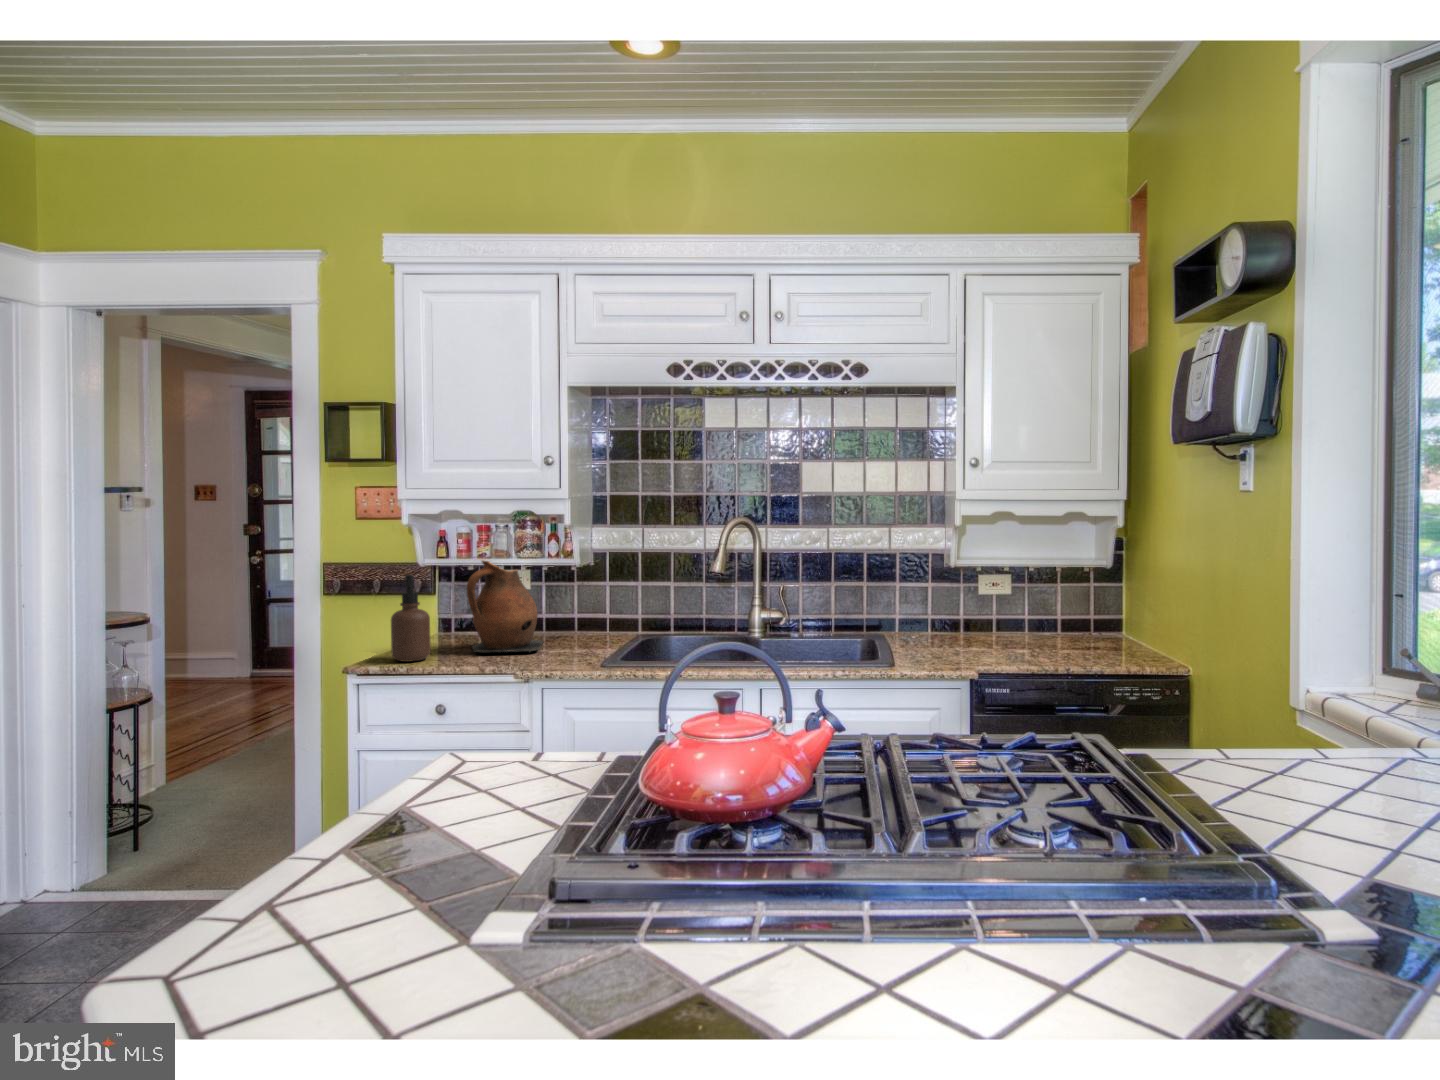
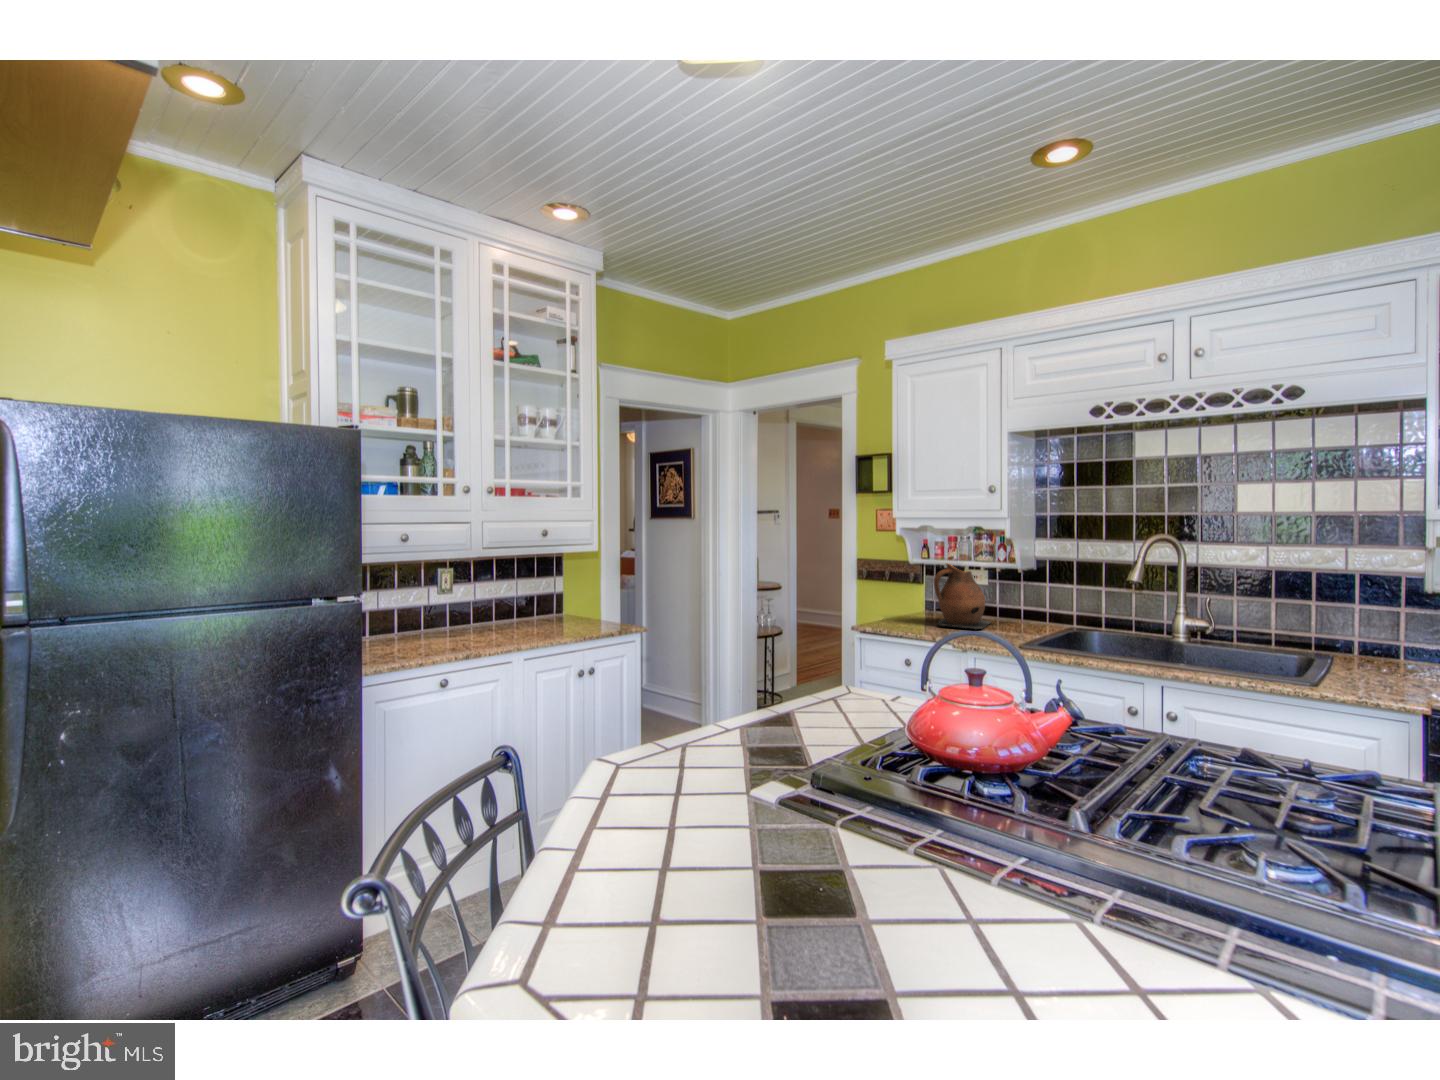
soap dispenser: present [391,575,431,662] -> none [884,570,908,626]

